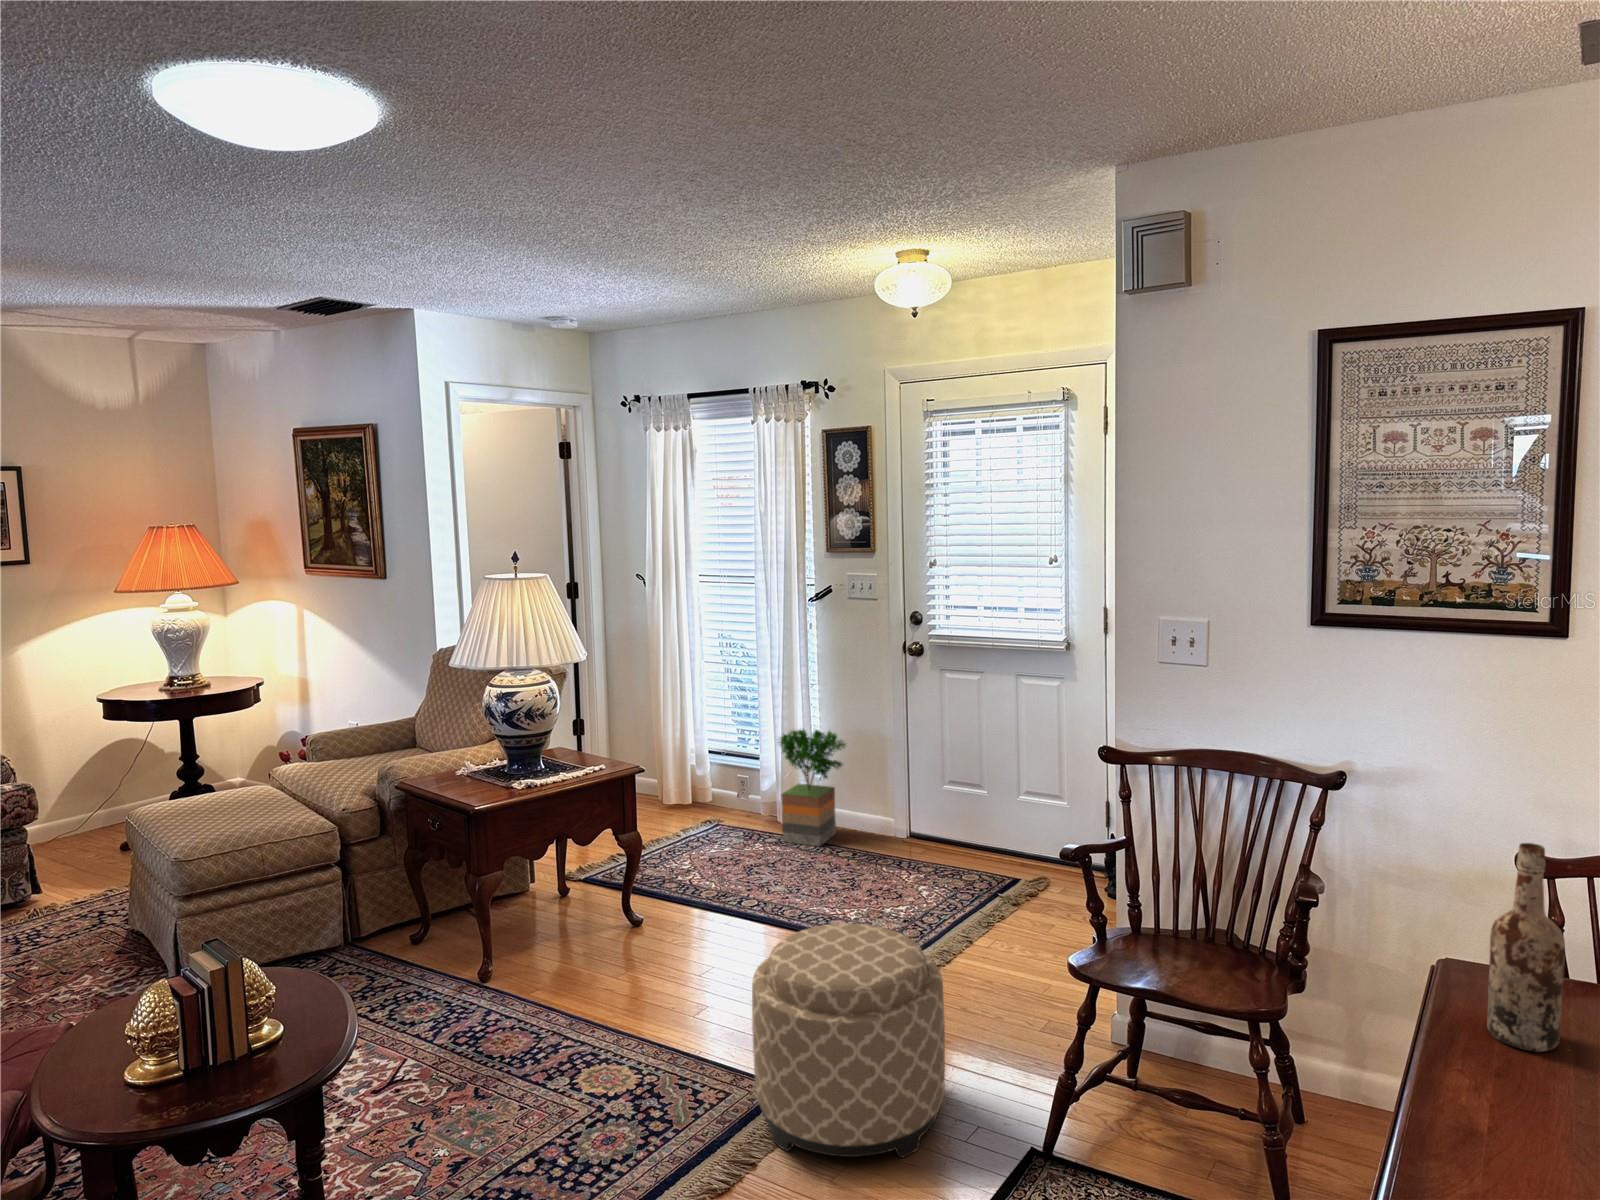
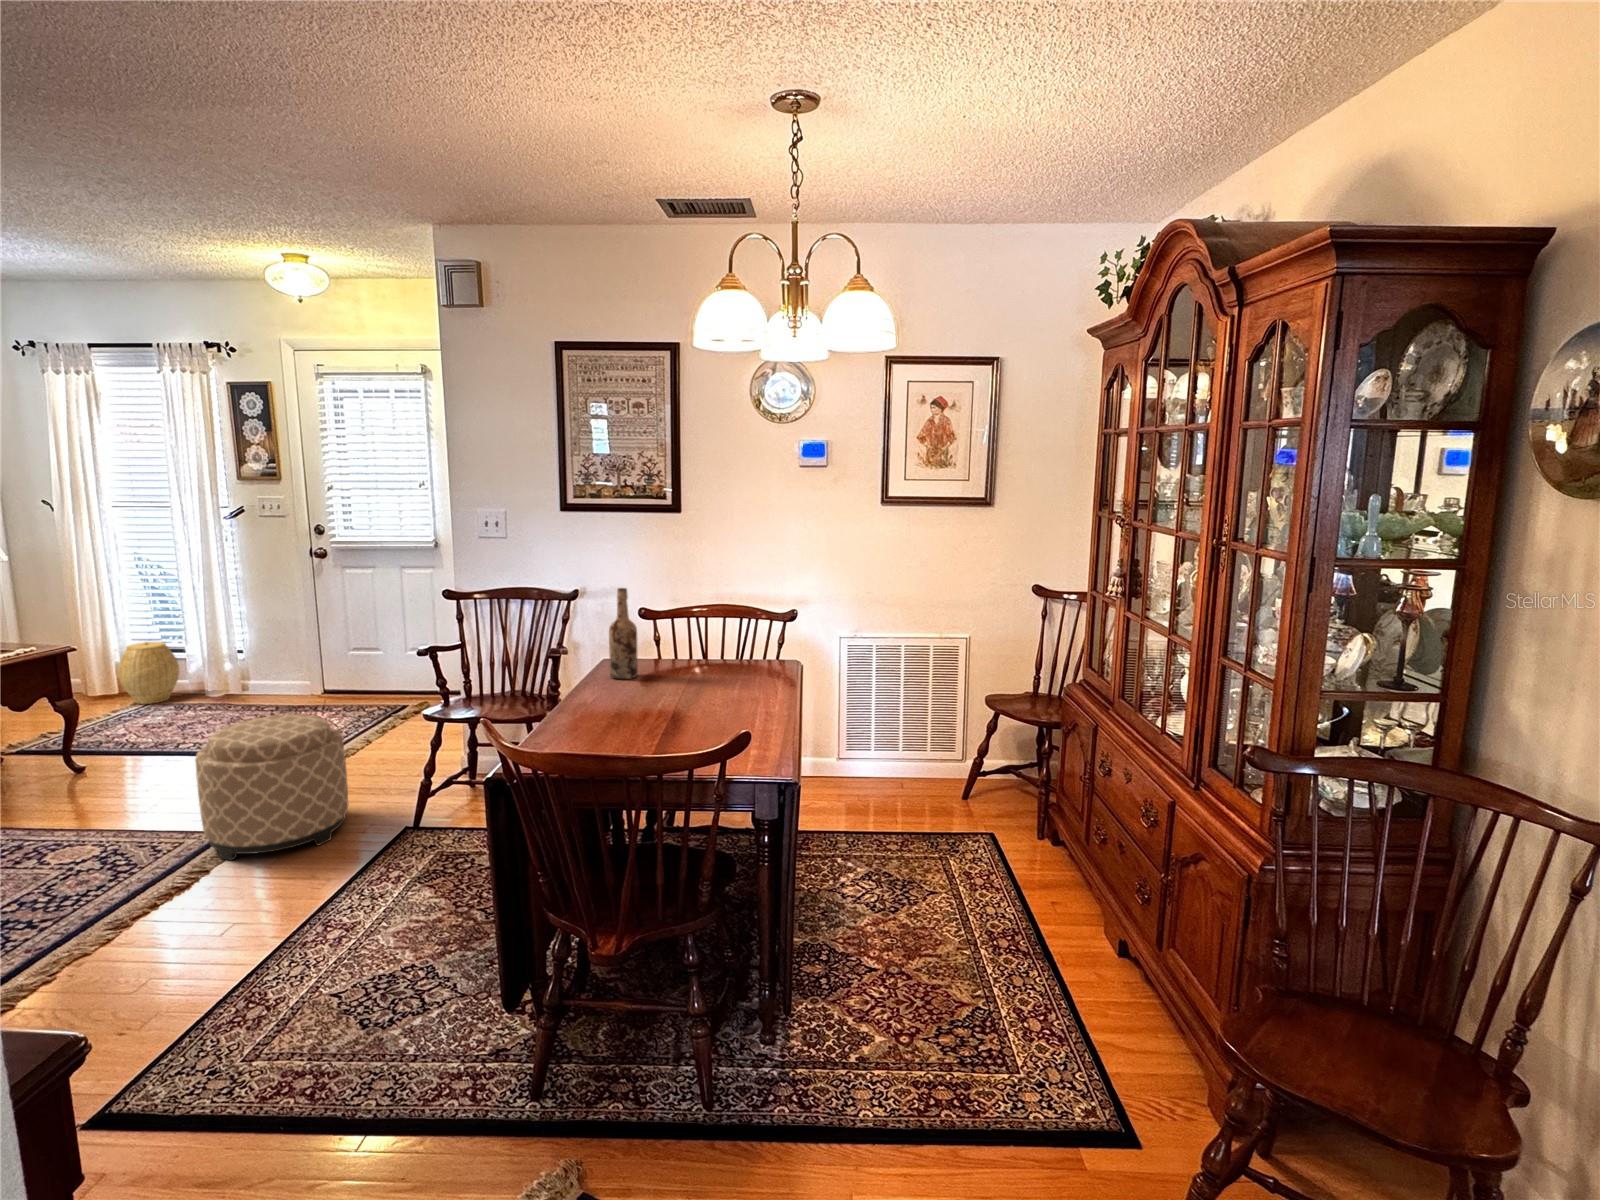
potted tree: present [778,729,846,846] -> none [200,618,268,708]
woven basket: none [693,746,752,823] -> present [118,642,179,704]

